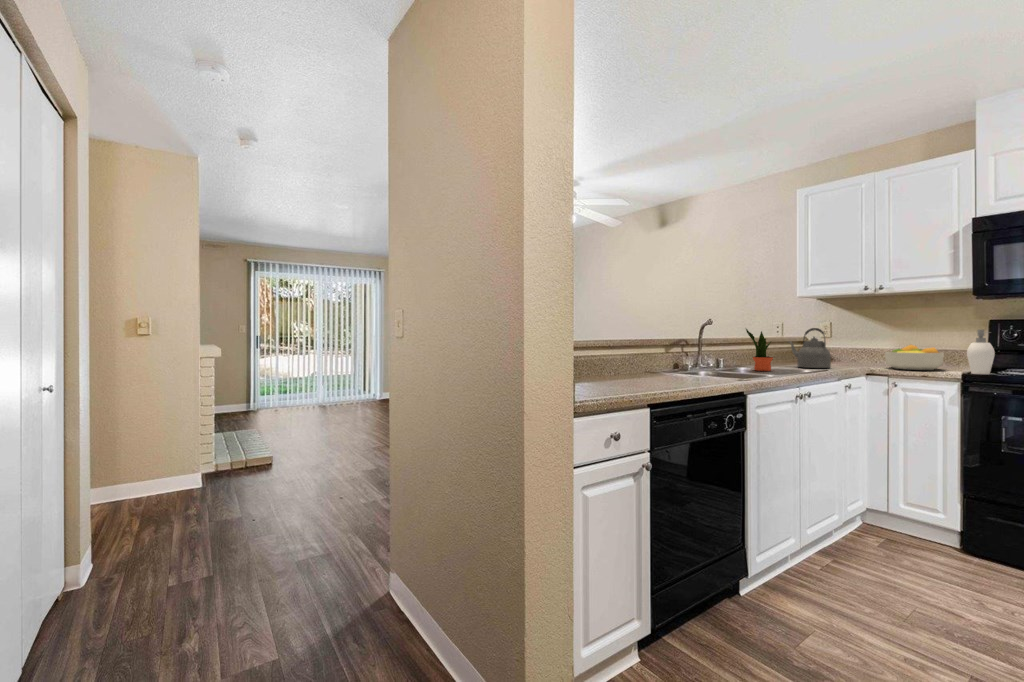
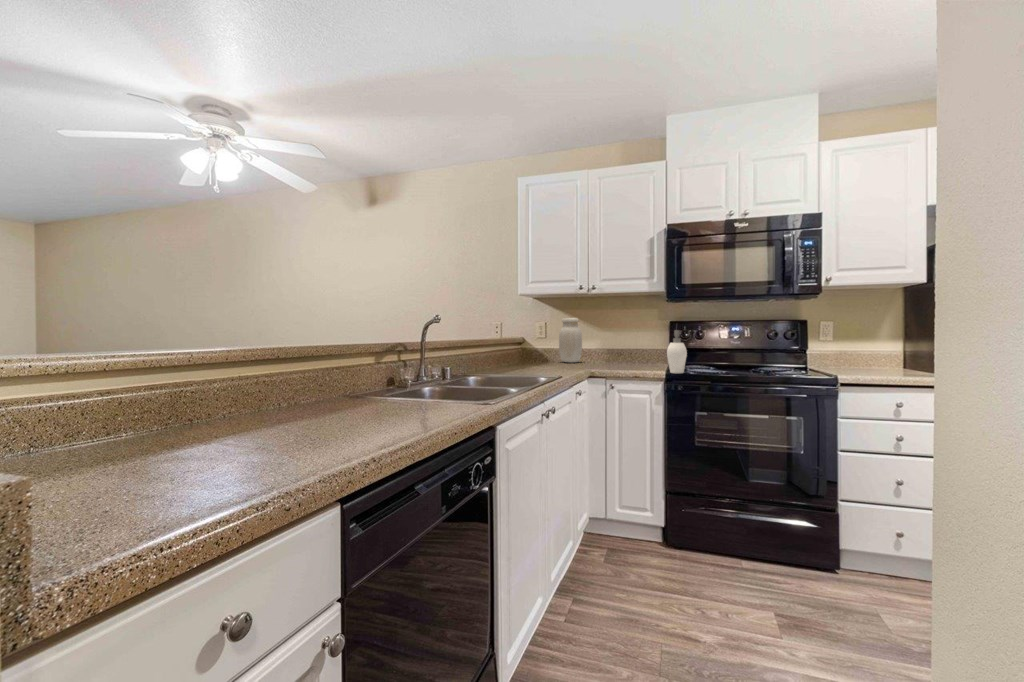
jar: none [845,318,873,362] -> present [559,318,582,363]
kettle: present [789,328,831,368] -> none [513,328,556,373]
potted plant: present [746,329,773,371] -> none [474,327,504,380]
fruit bowl: present [885,345,944,370] -> none [600,345,646,371]

